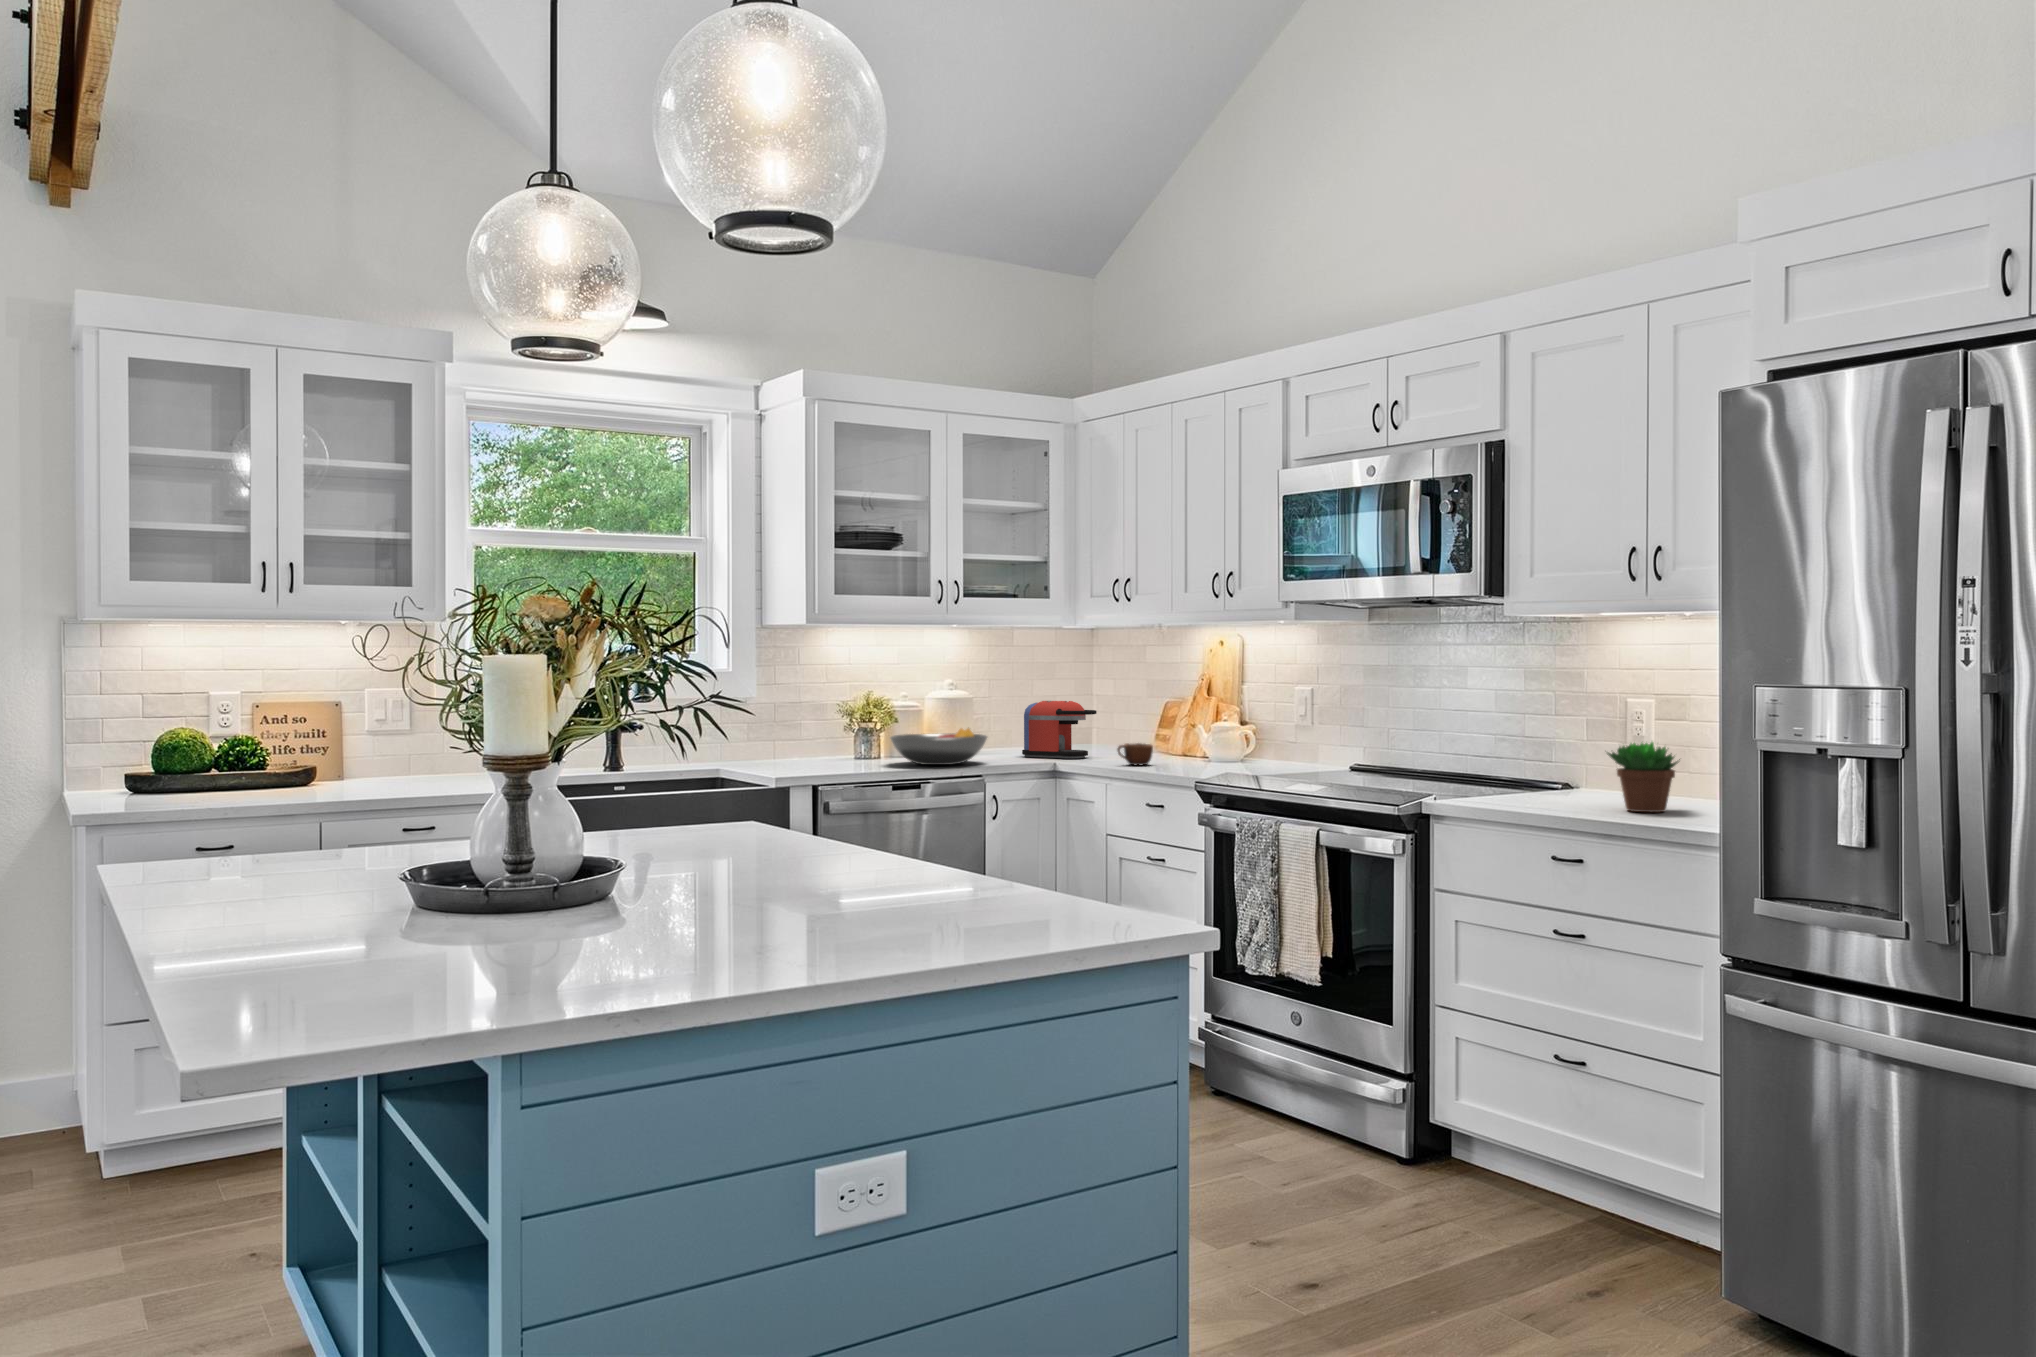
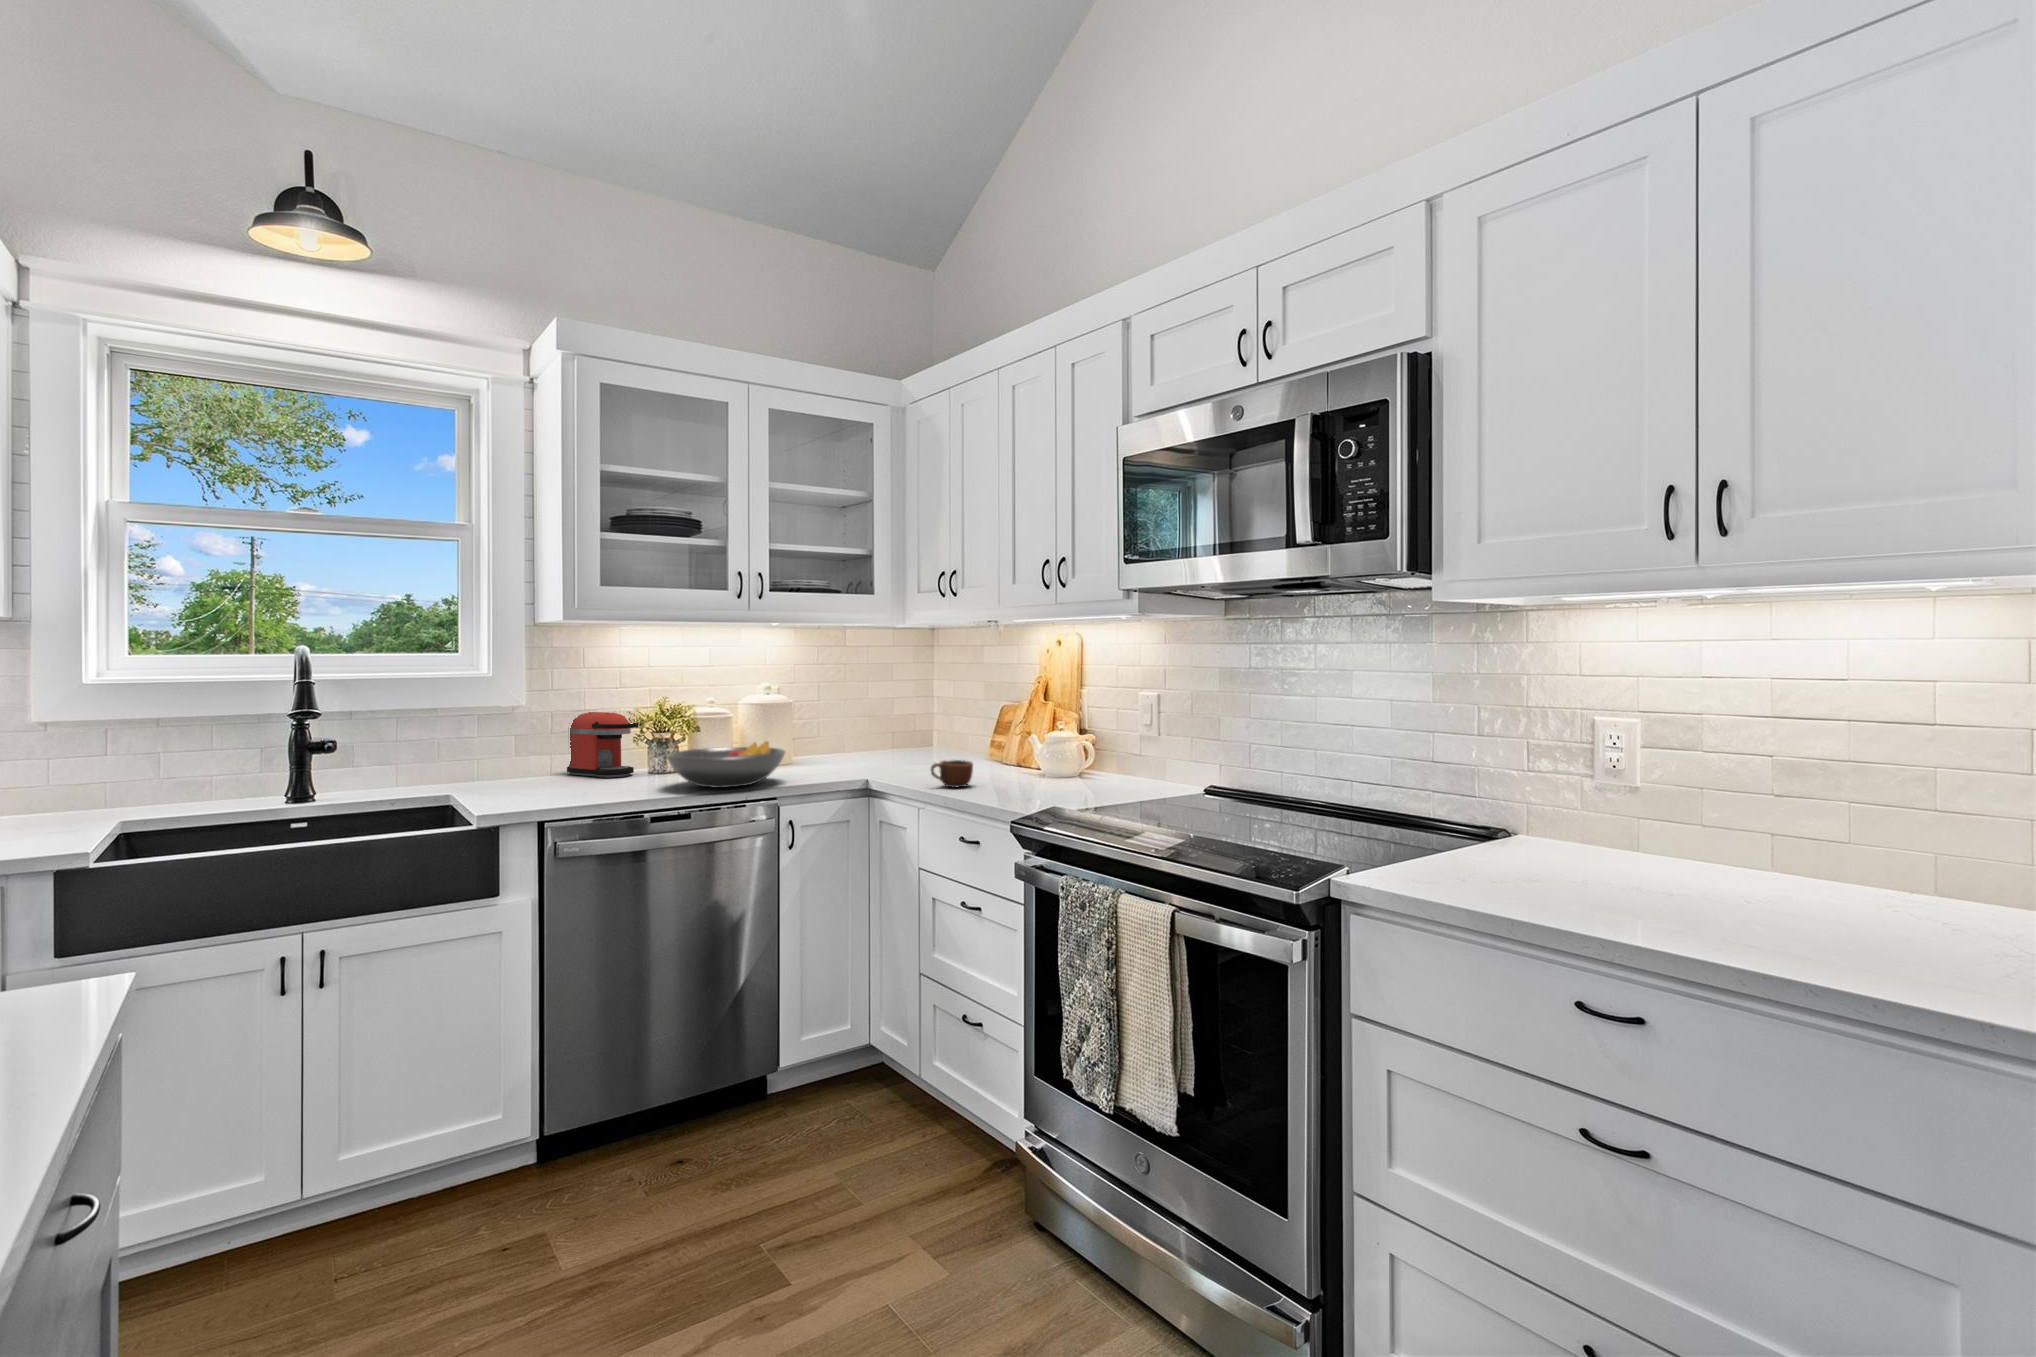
coffee maker: present [1022,701,1097,758] -> present [567,712,638,777]
succulent plant: present [1607,742,1680,812] -> none [1644,803,1792,930]

